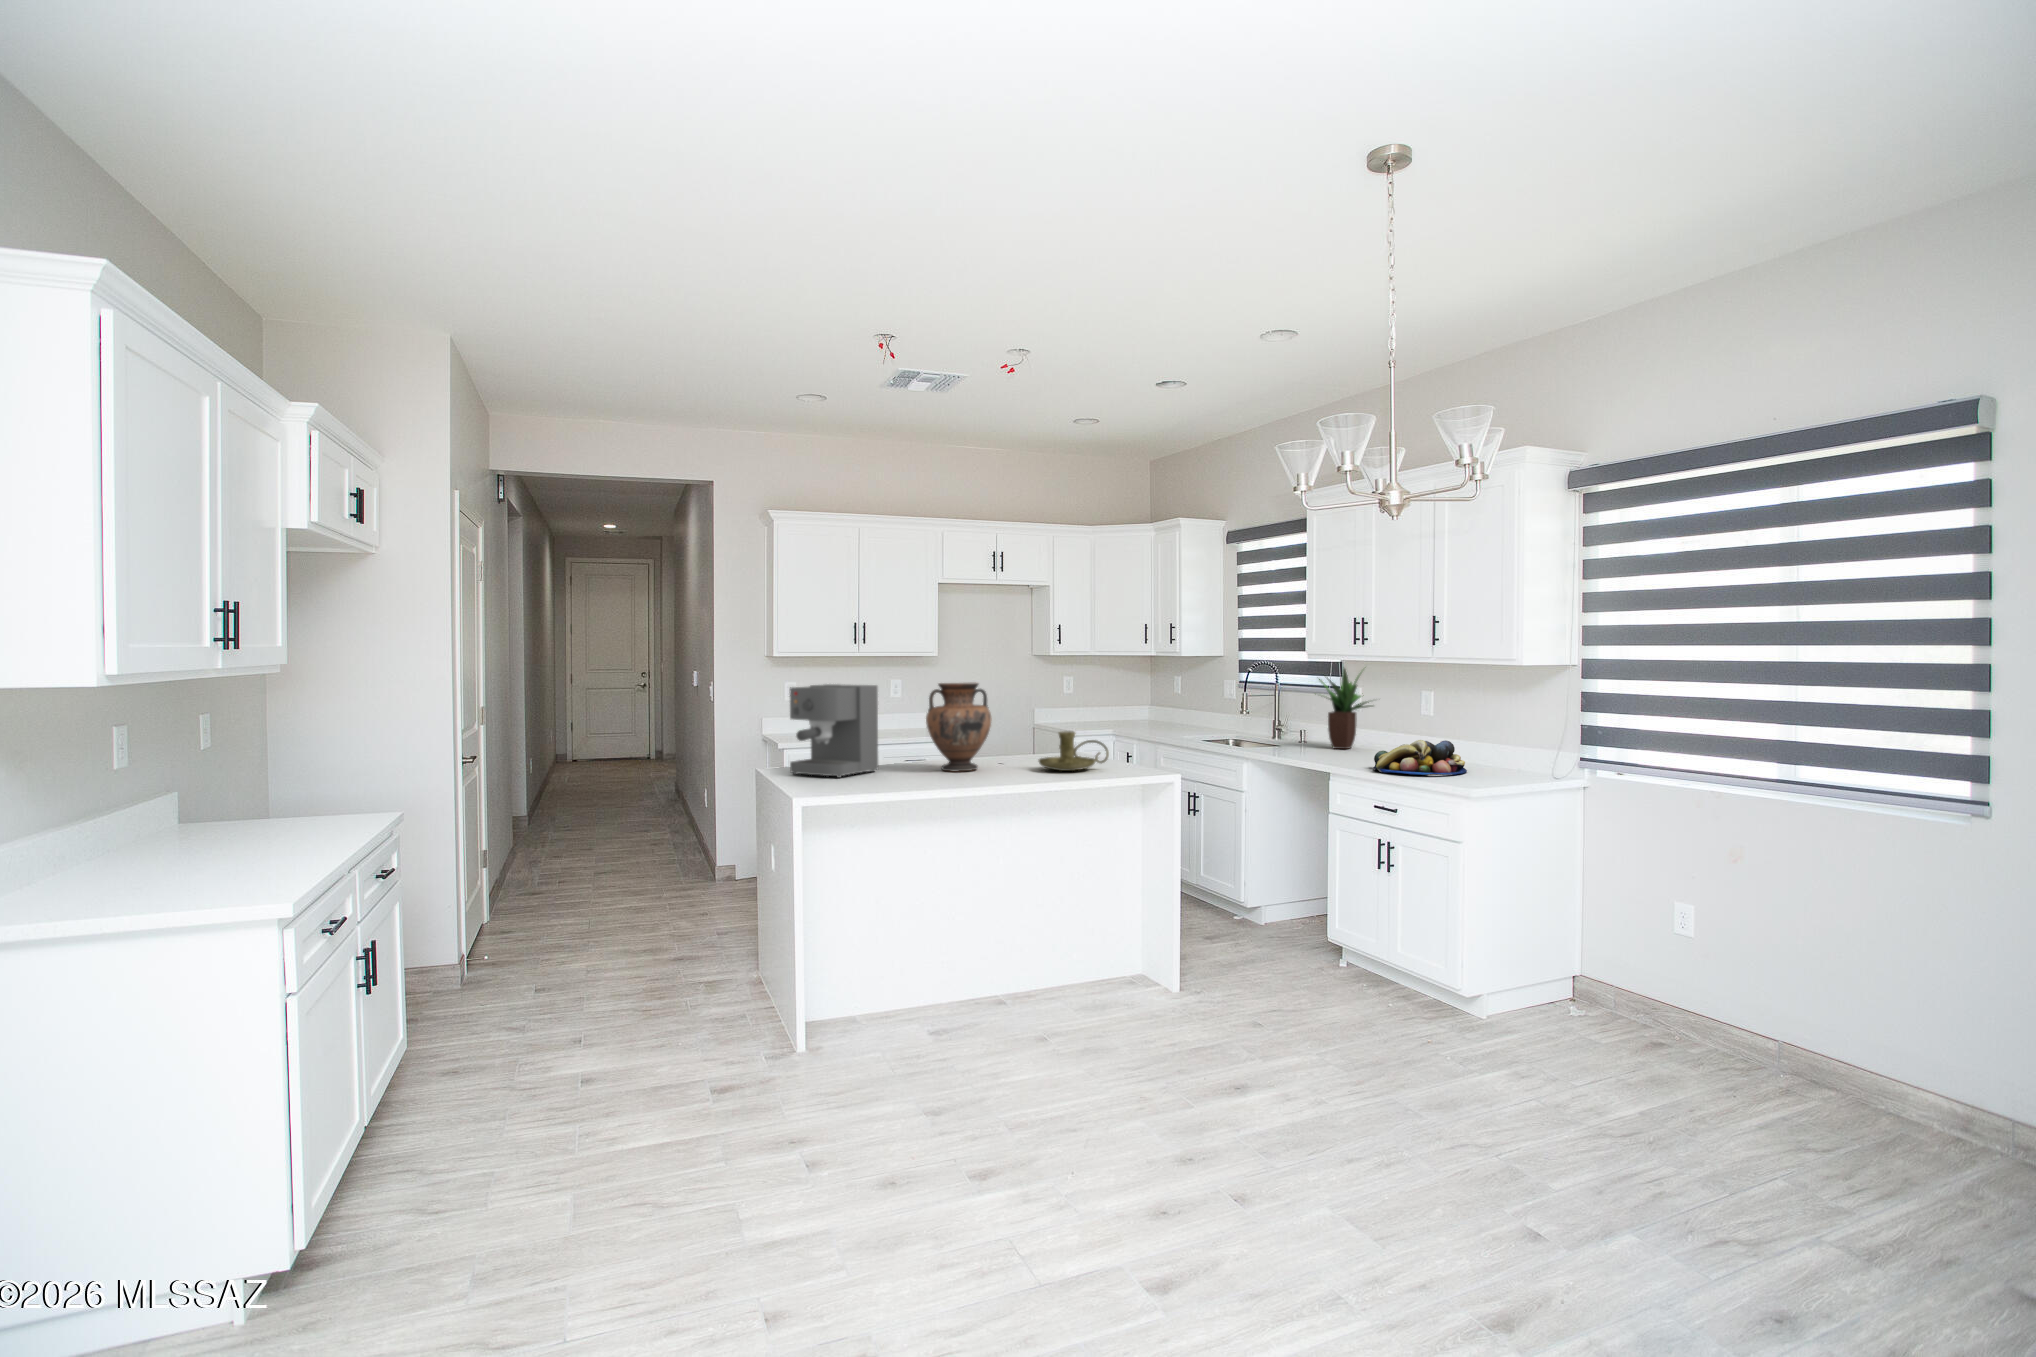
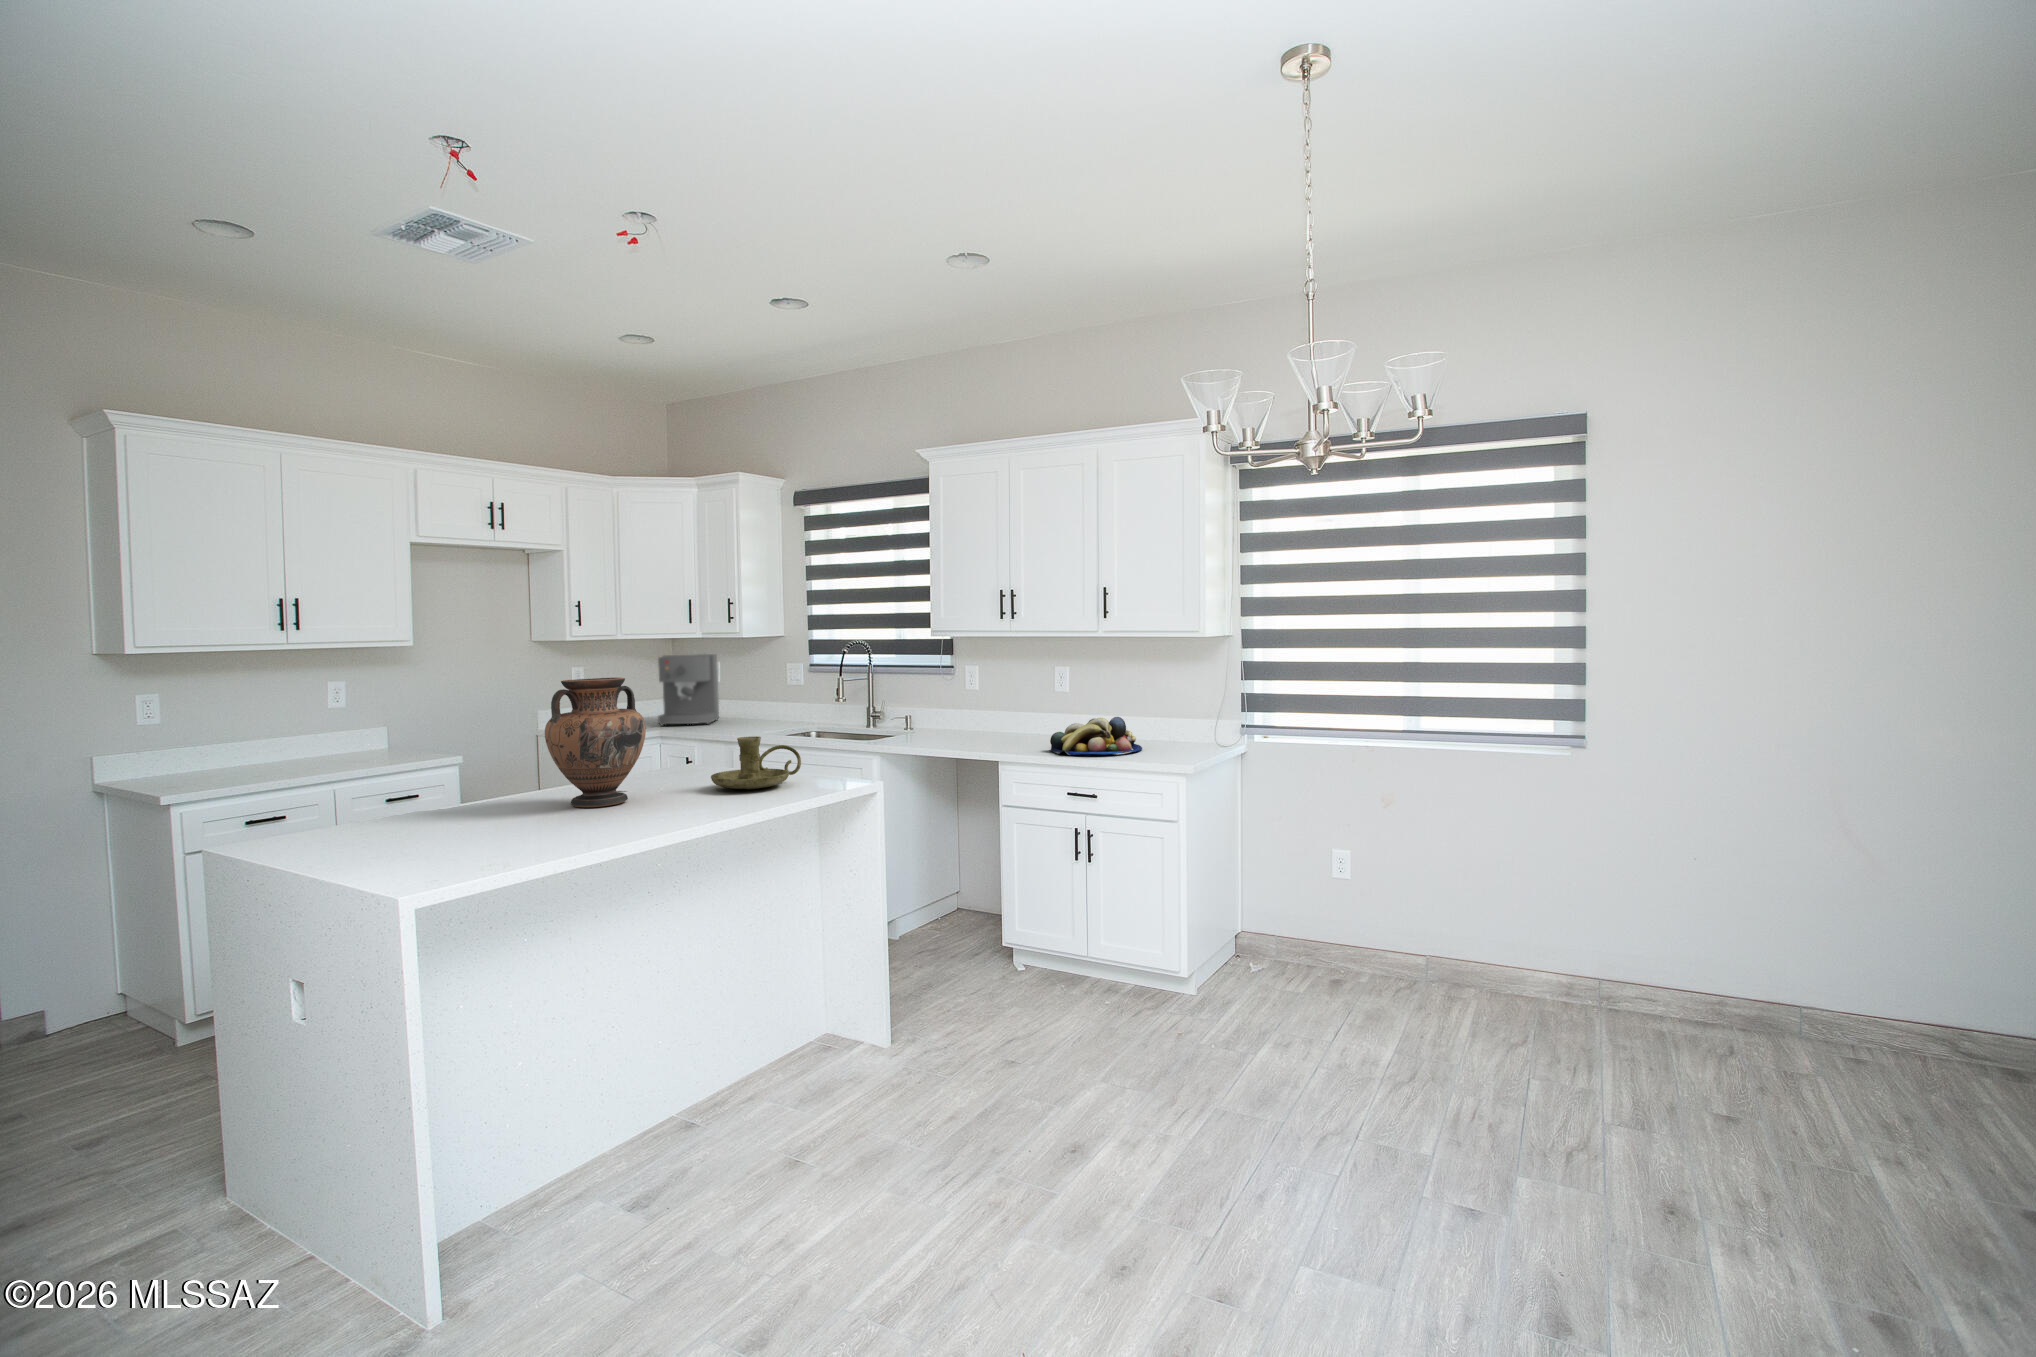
potted plant: present [1319,668,1372,749] -> none [937,642,1011,734]
coffee maker: present [790,684,878,778] -> present [658,654,719,726]

